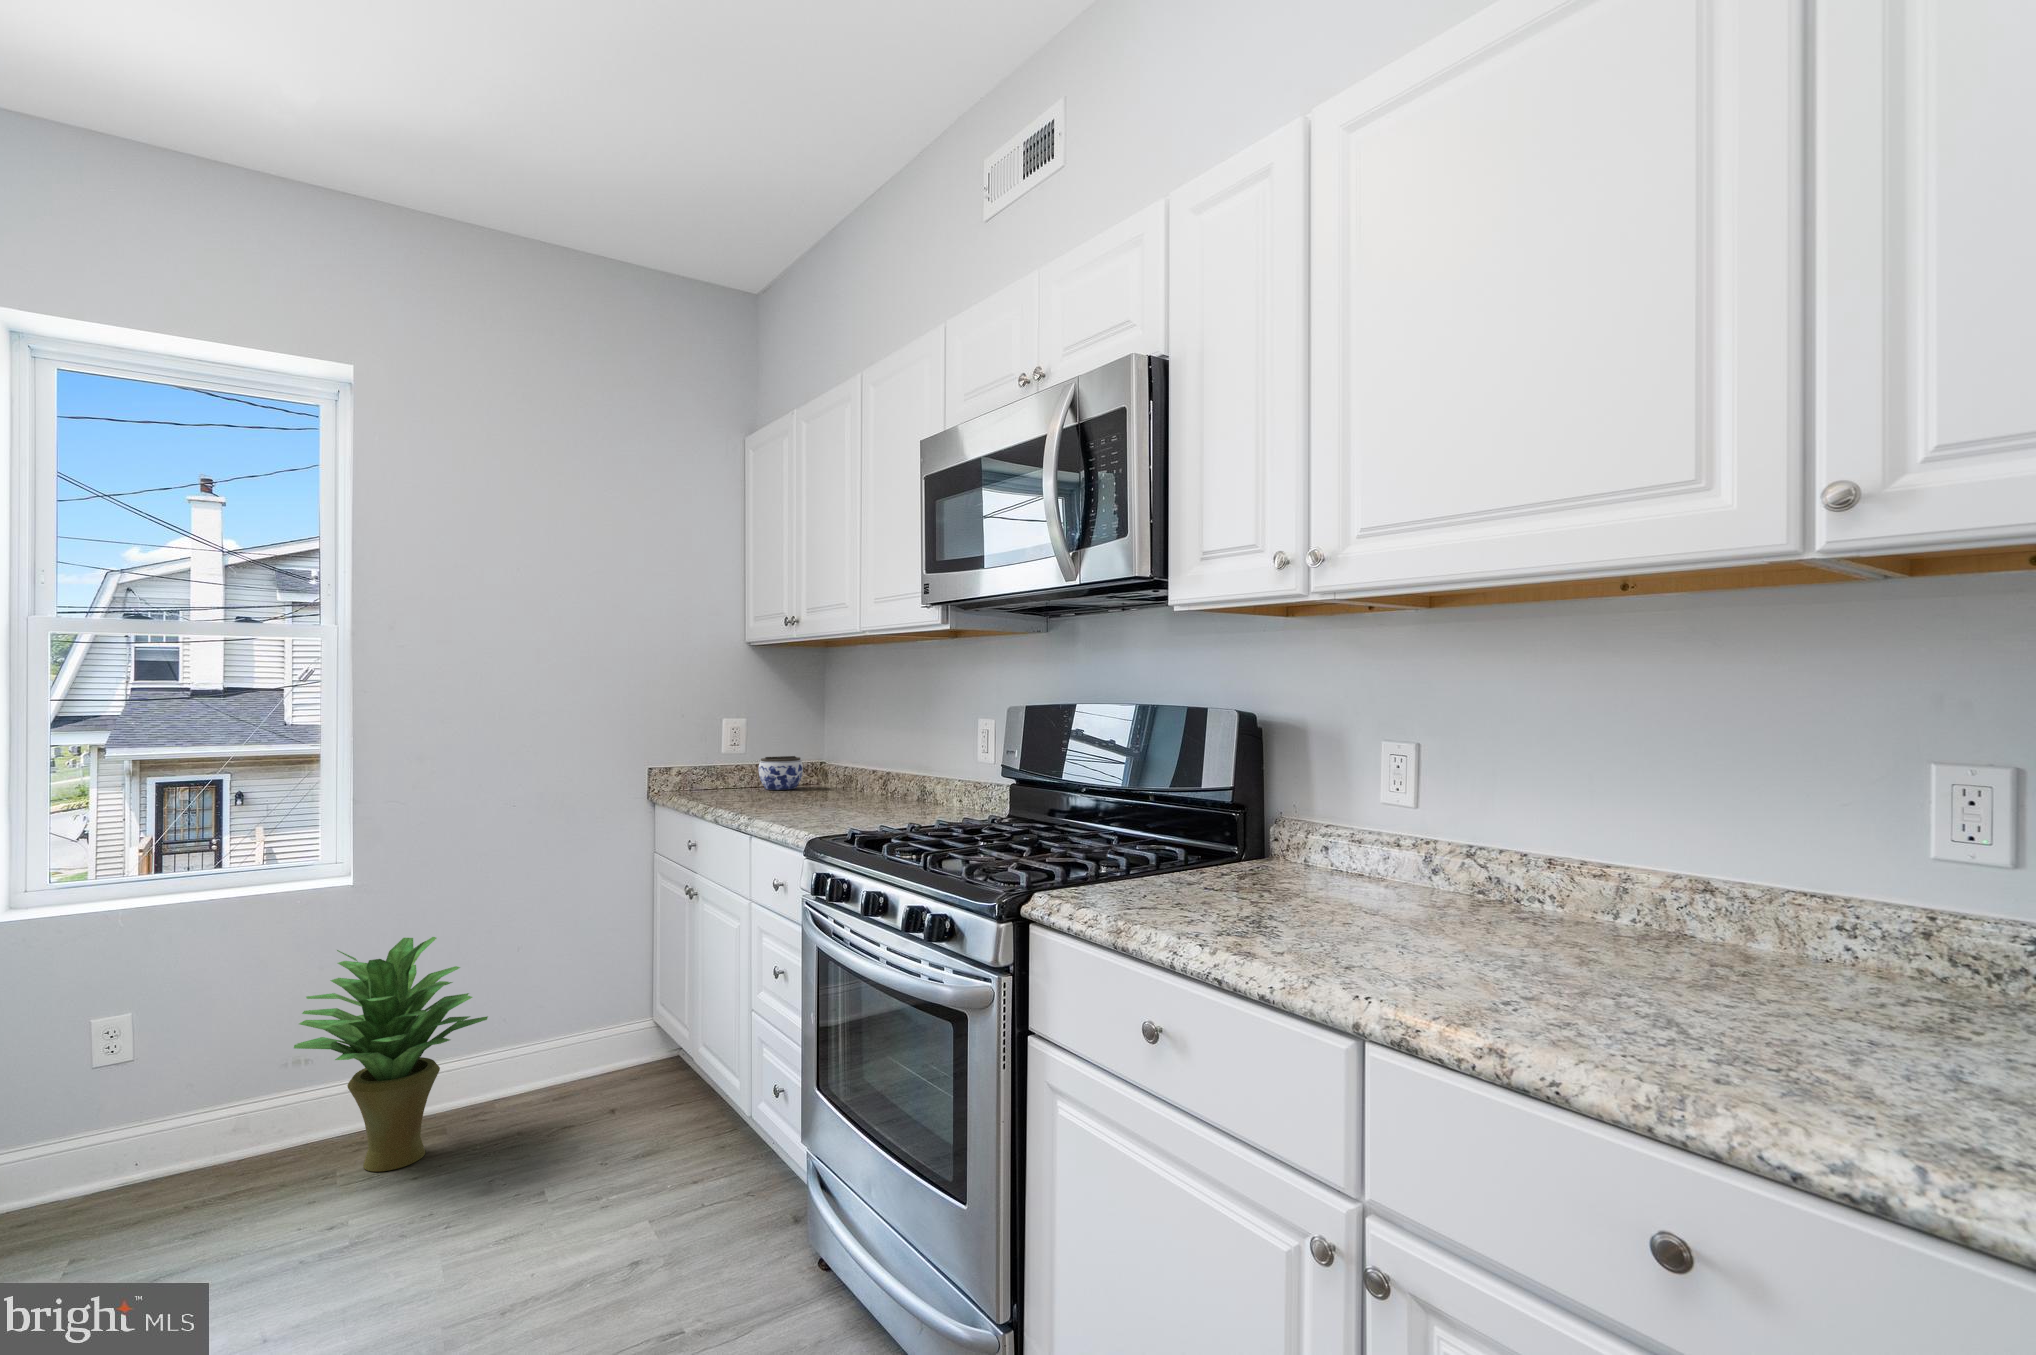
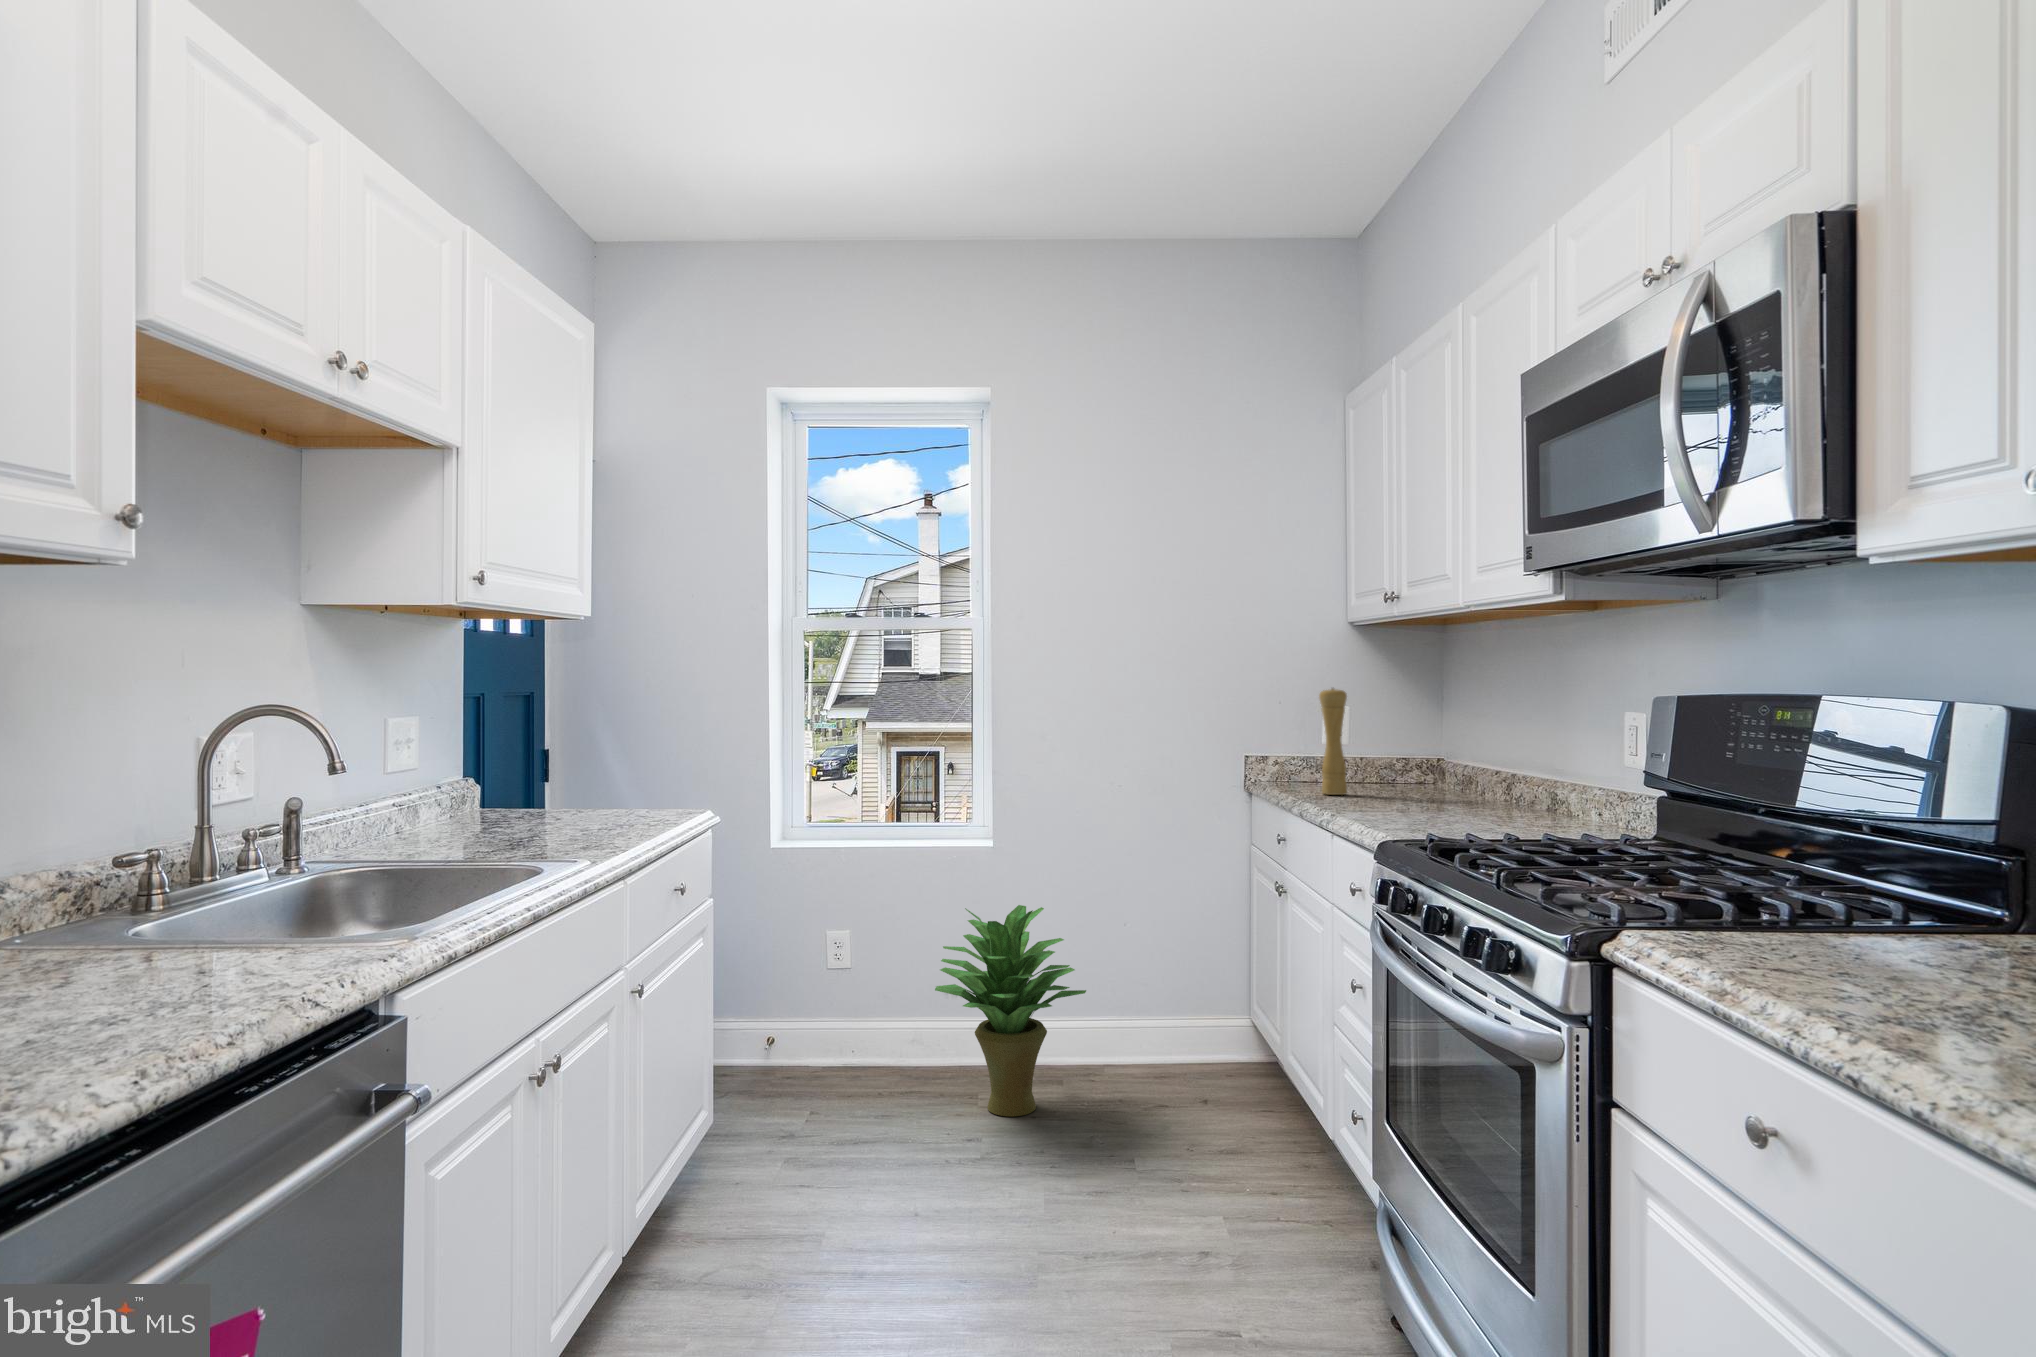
pepper mill: none [730,703,754,799] -> present [1319,688,1347,795]
jar: present [759,756,803,790] -> none [1358,749,1410,788]

